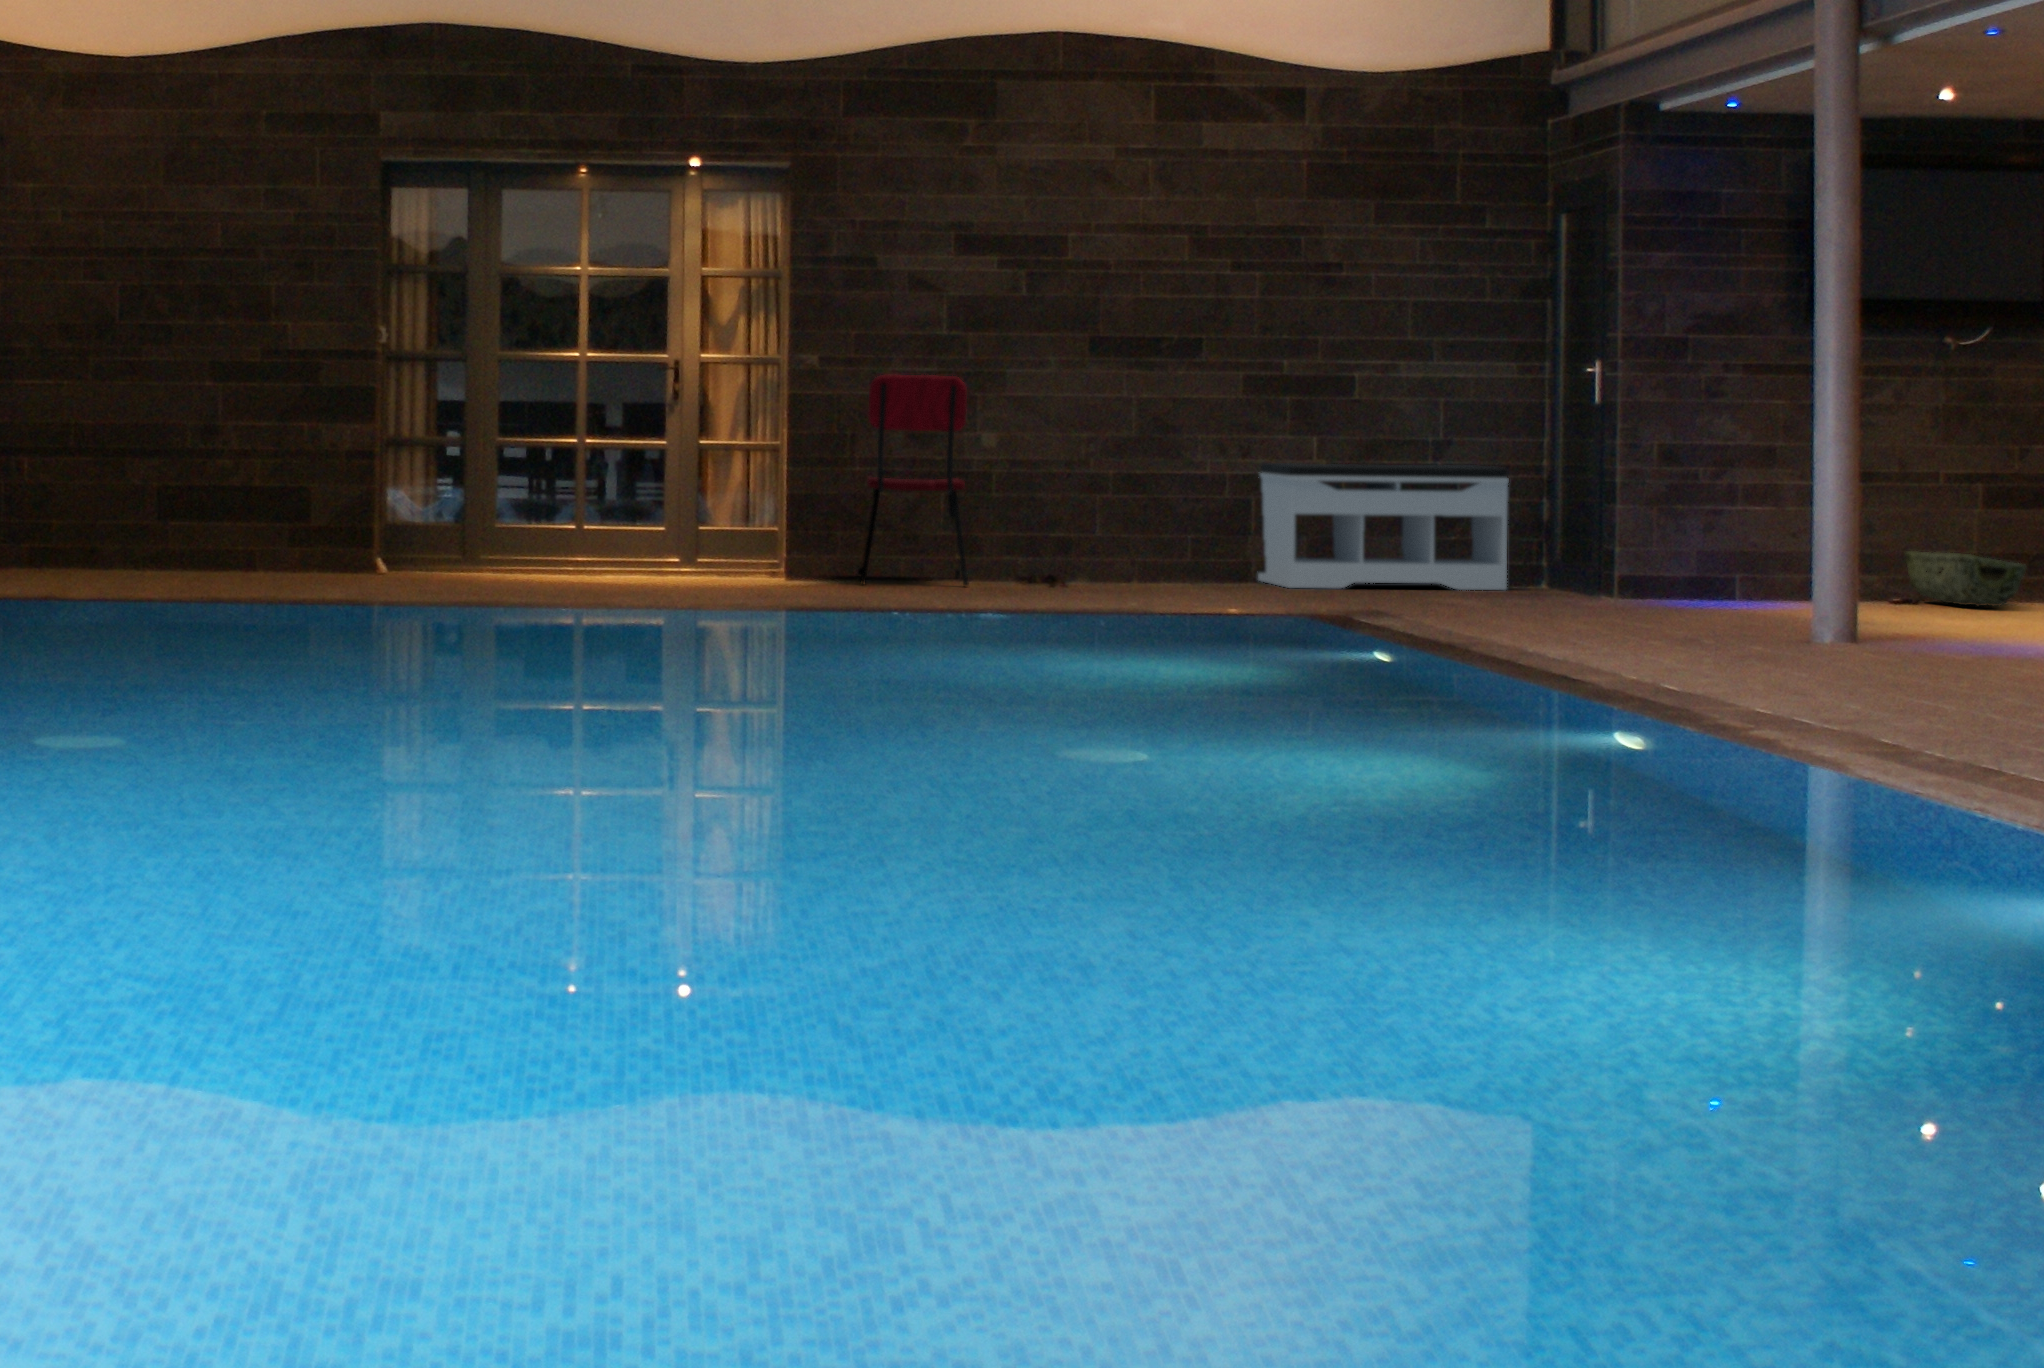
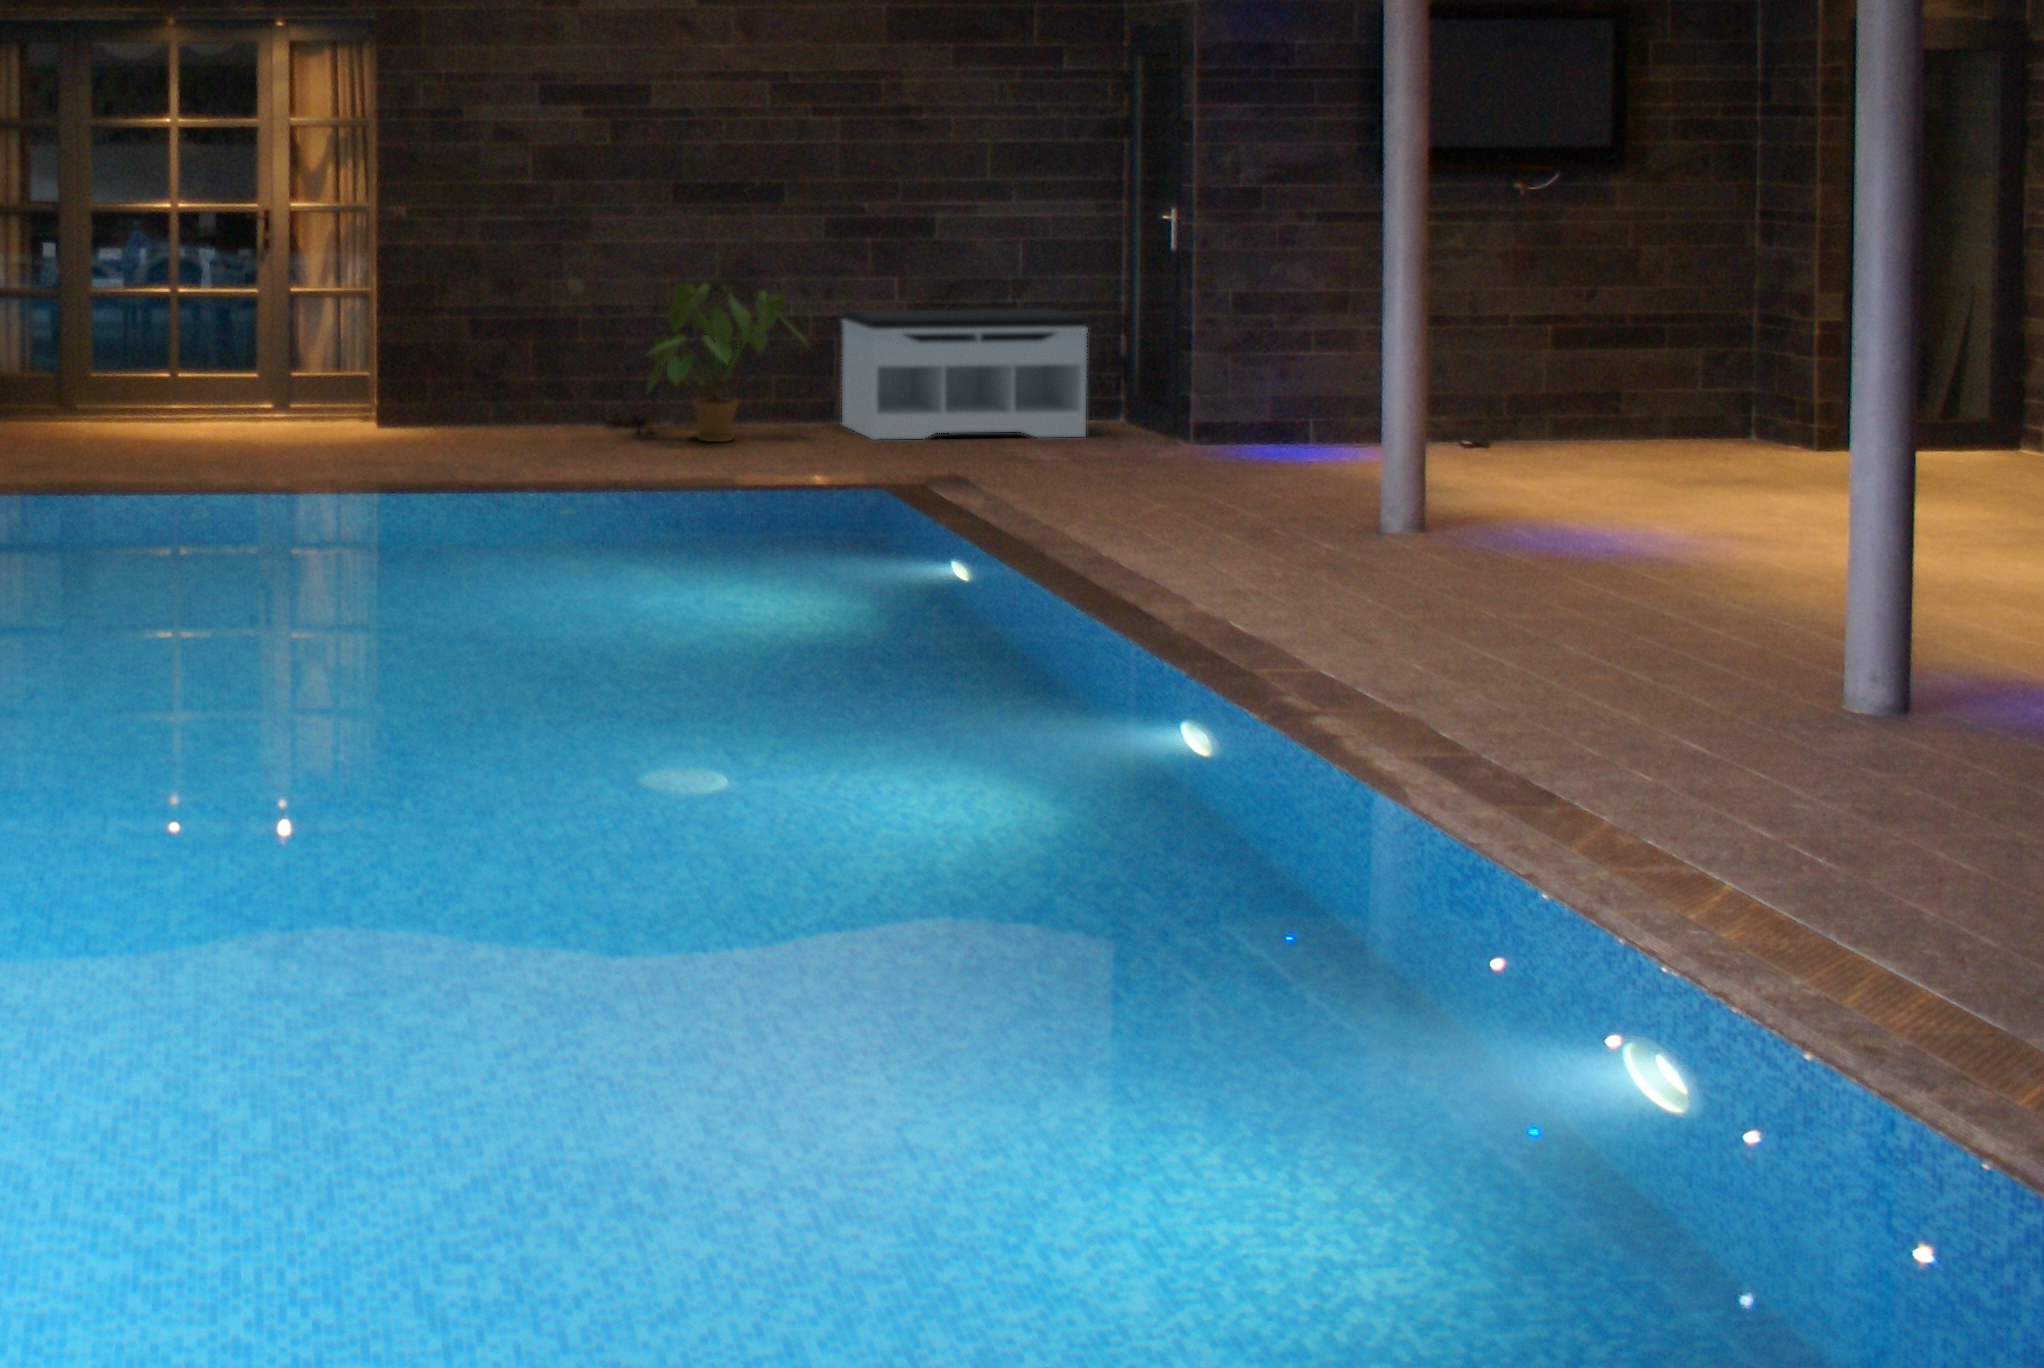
chair: present [858,375,968,587] -> none [448,238,557,446]
house plant: none [1056,427,1230,587] -> present [647,284,806,442]
woven basket: present [1906,551,2026,607] -> none [1476,398,1594,458]

